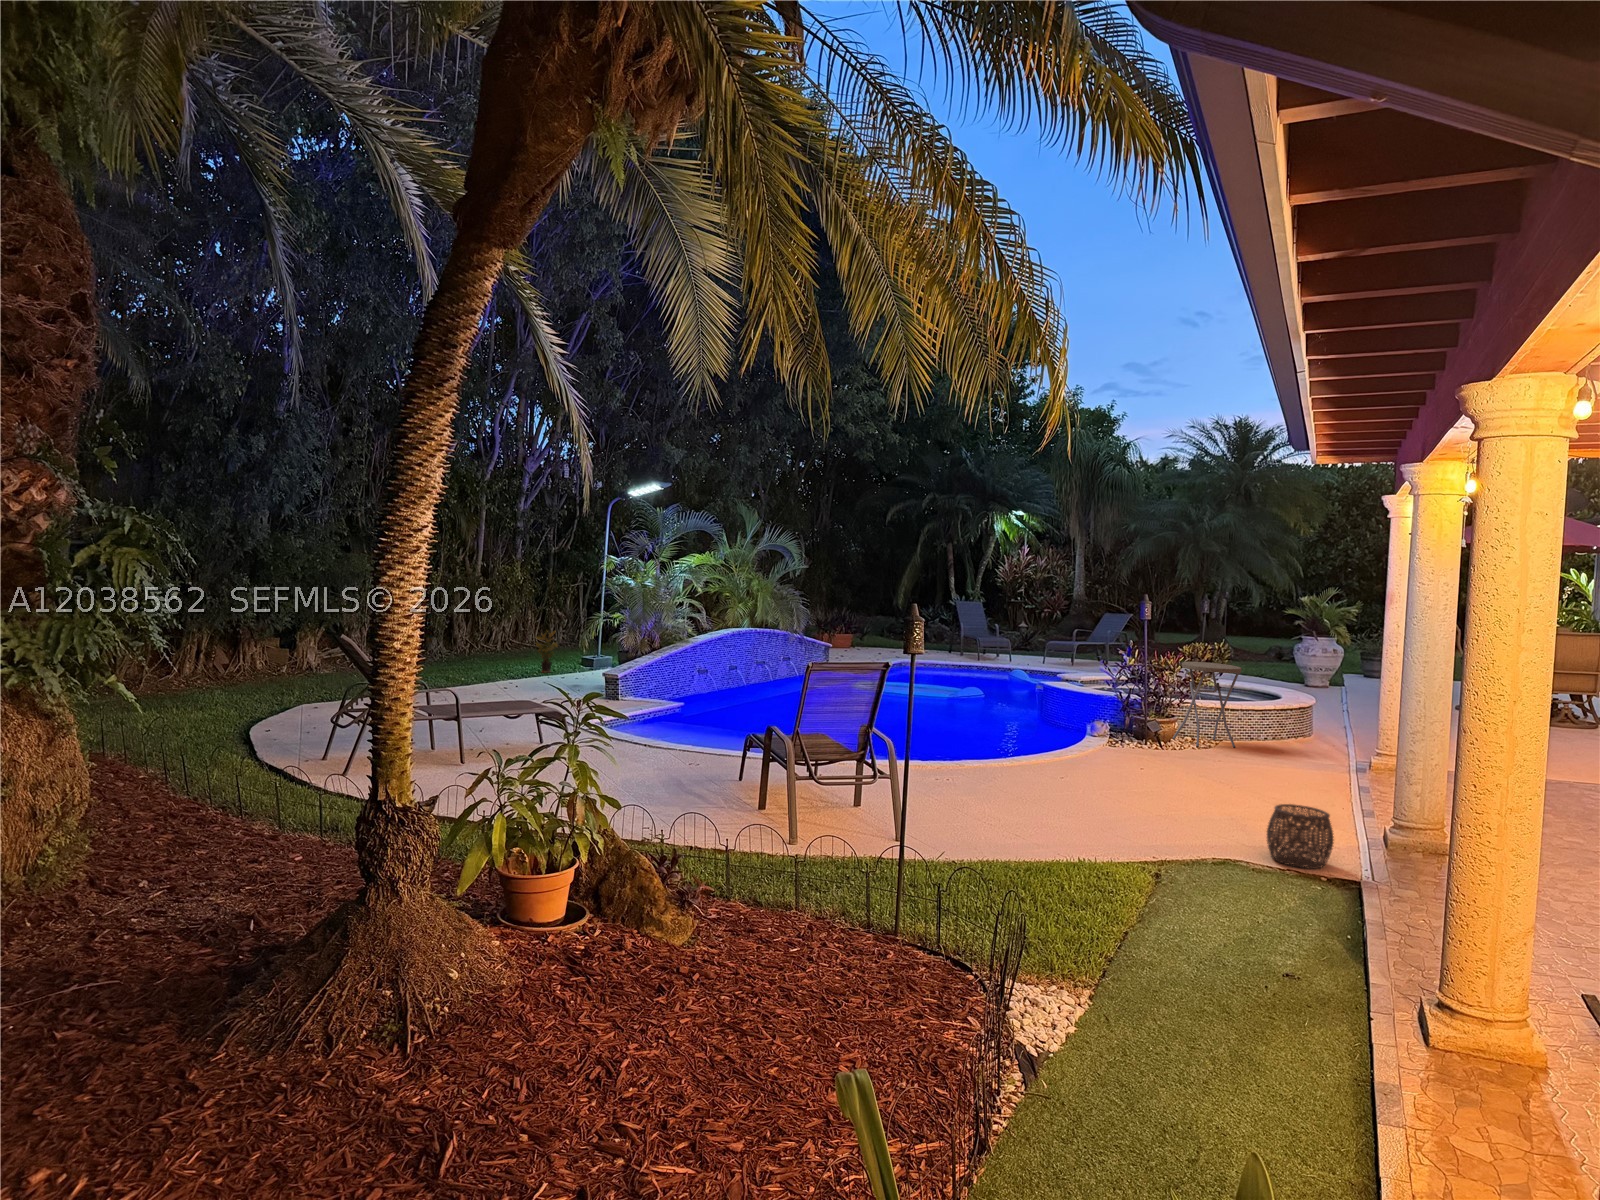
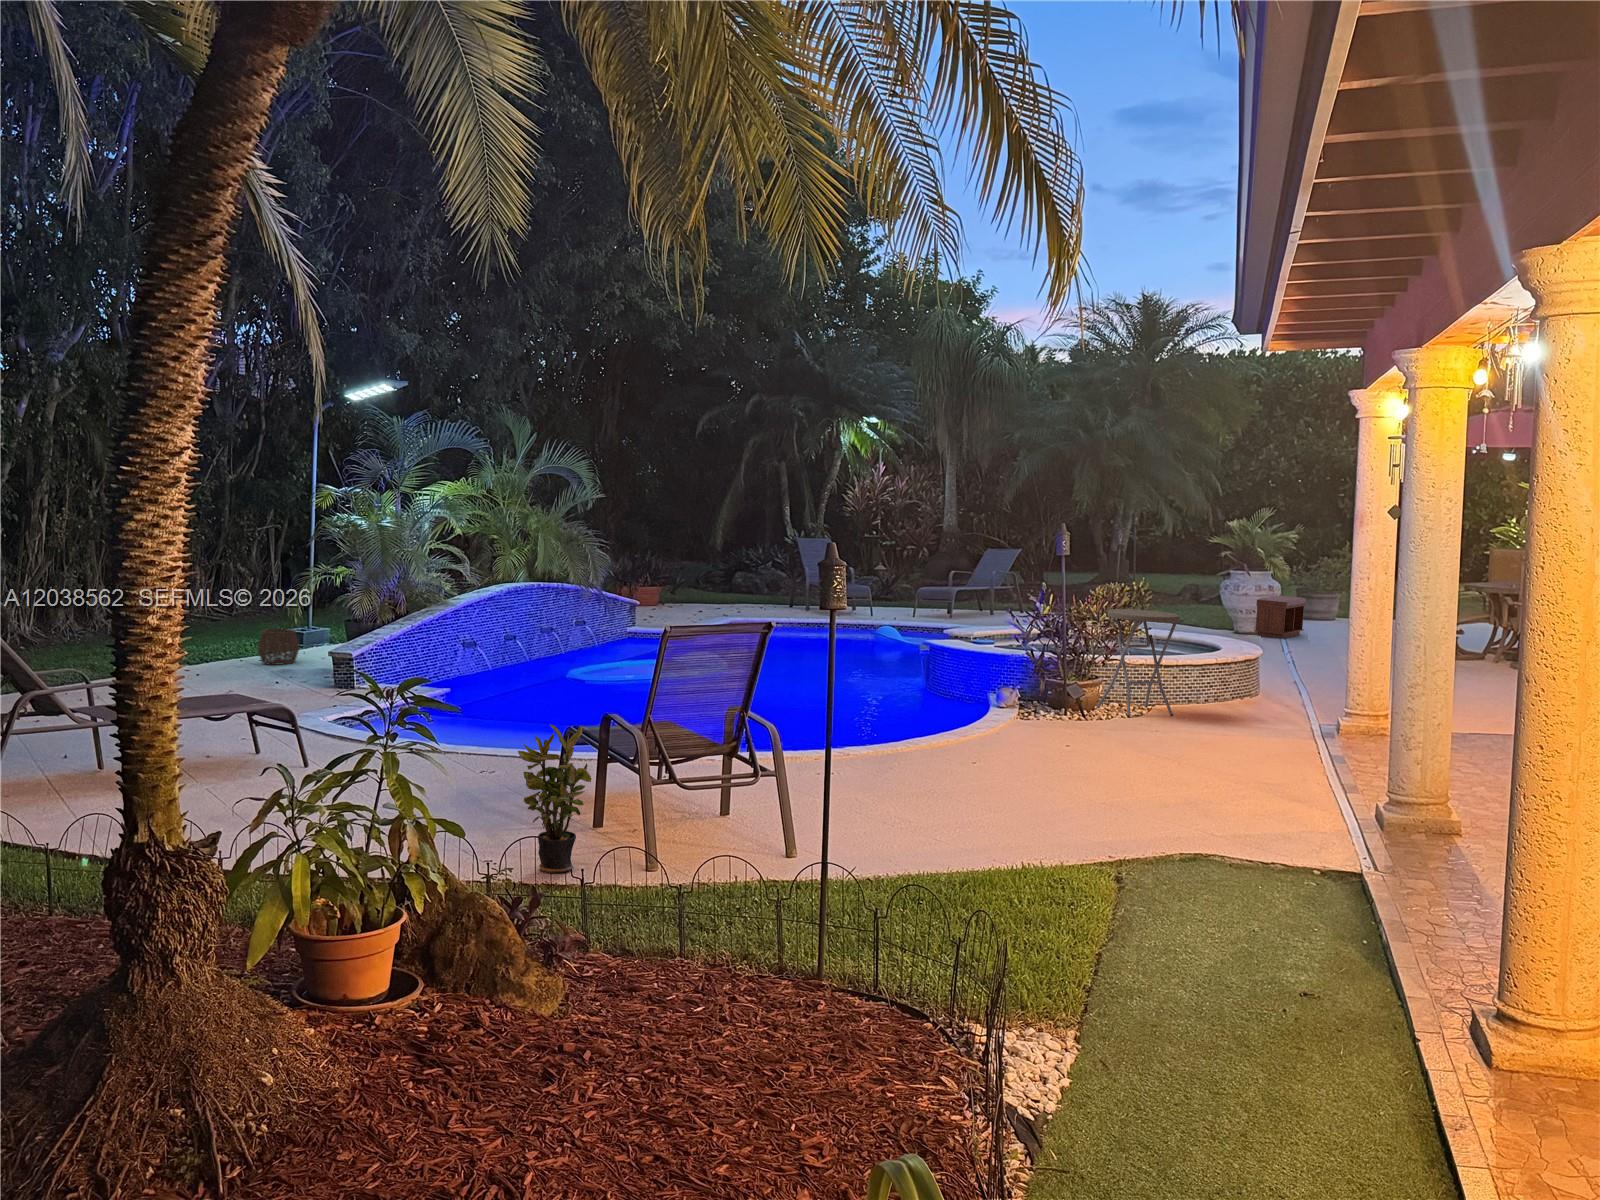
potted plant: present [536,631,557,673] -> present [518,724,591,873]
bench: none [1320,656,1366,690] -> present [1255,596,1306,639]
woven basket: present [1267,804,1334,869] -> present [258,629,299,665]

